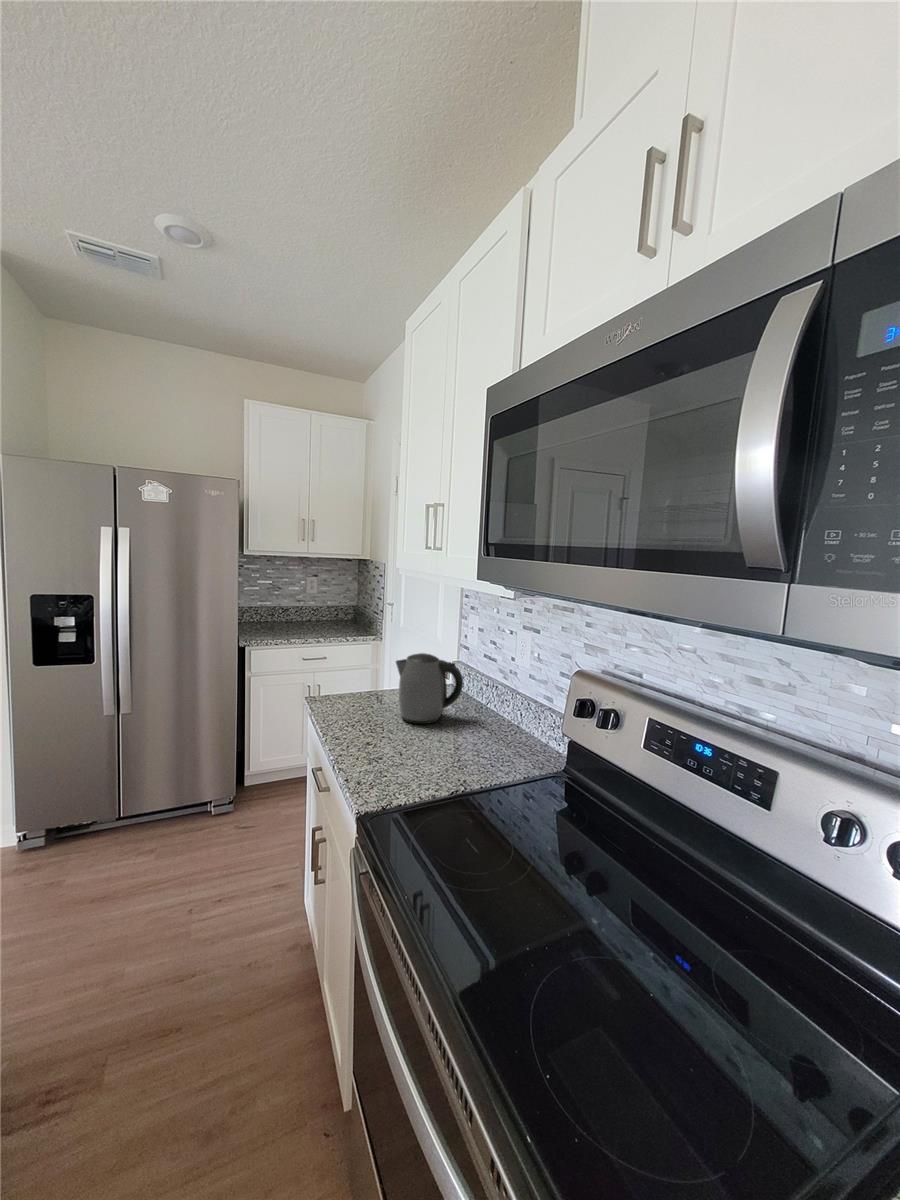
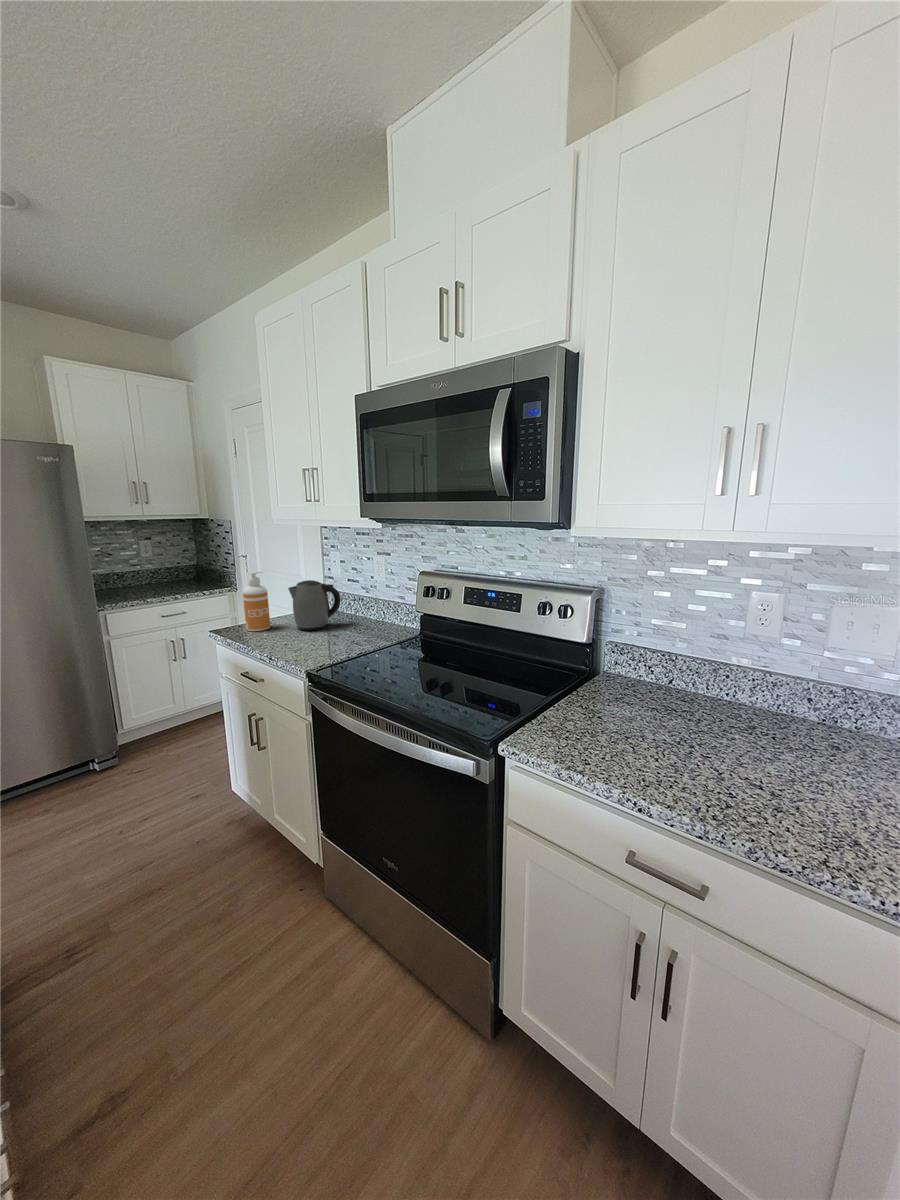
soap dispenser: none [344,633,375,711] -> present [243,572,270,631]

